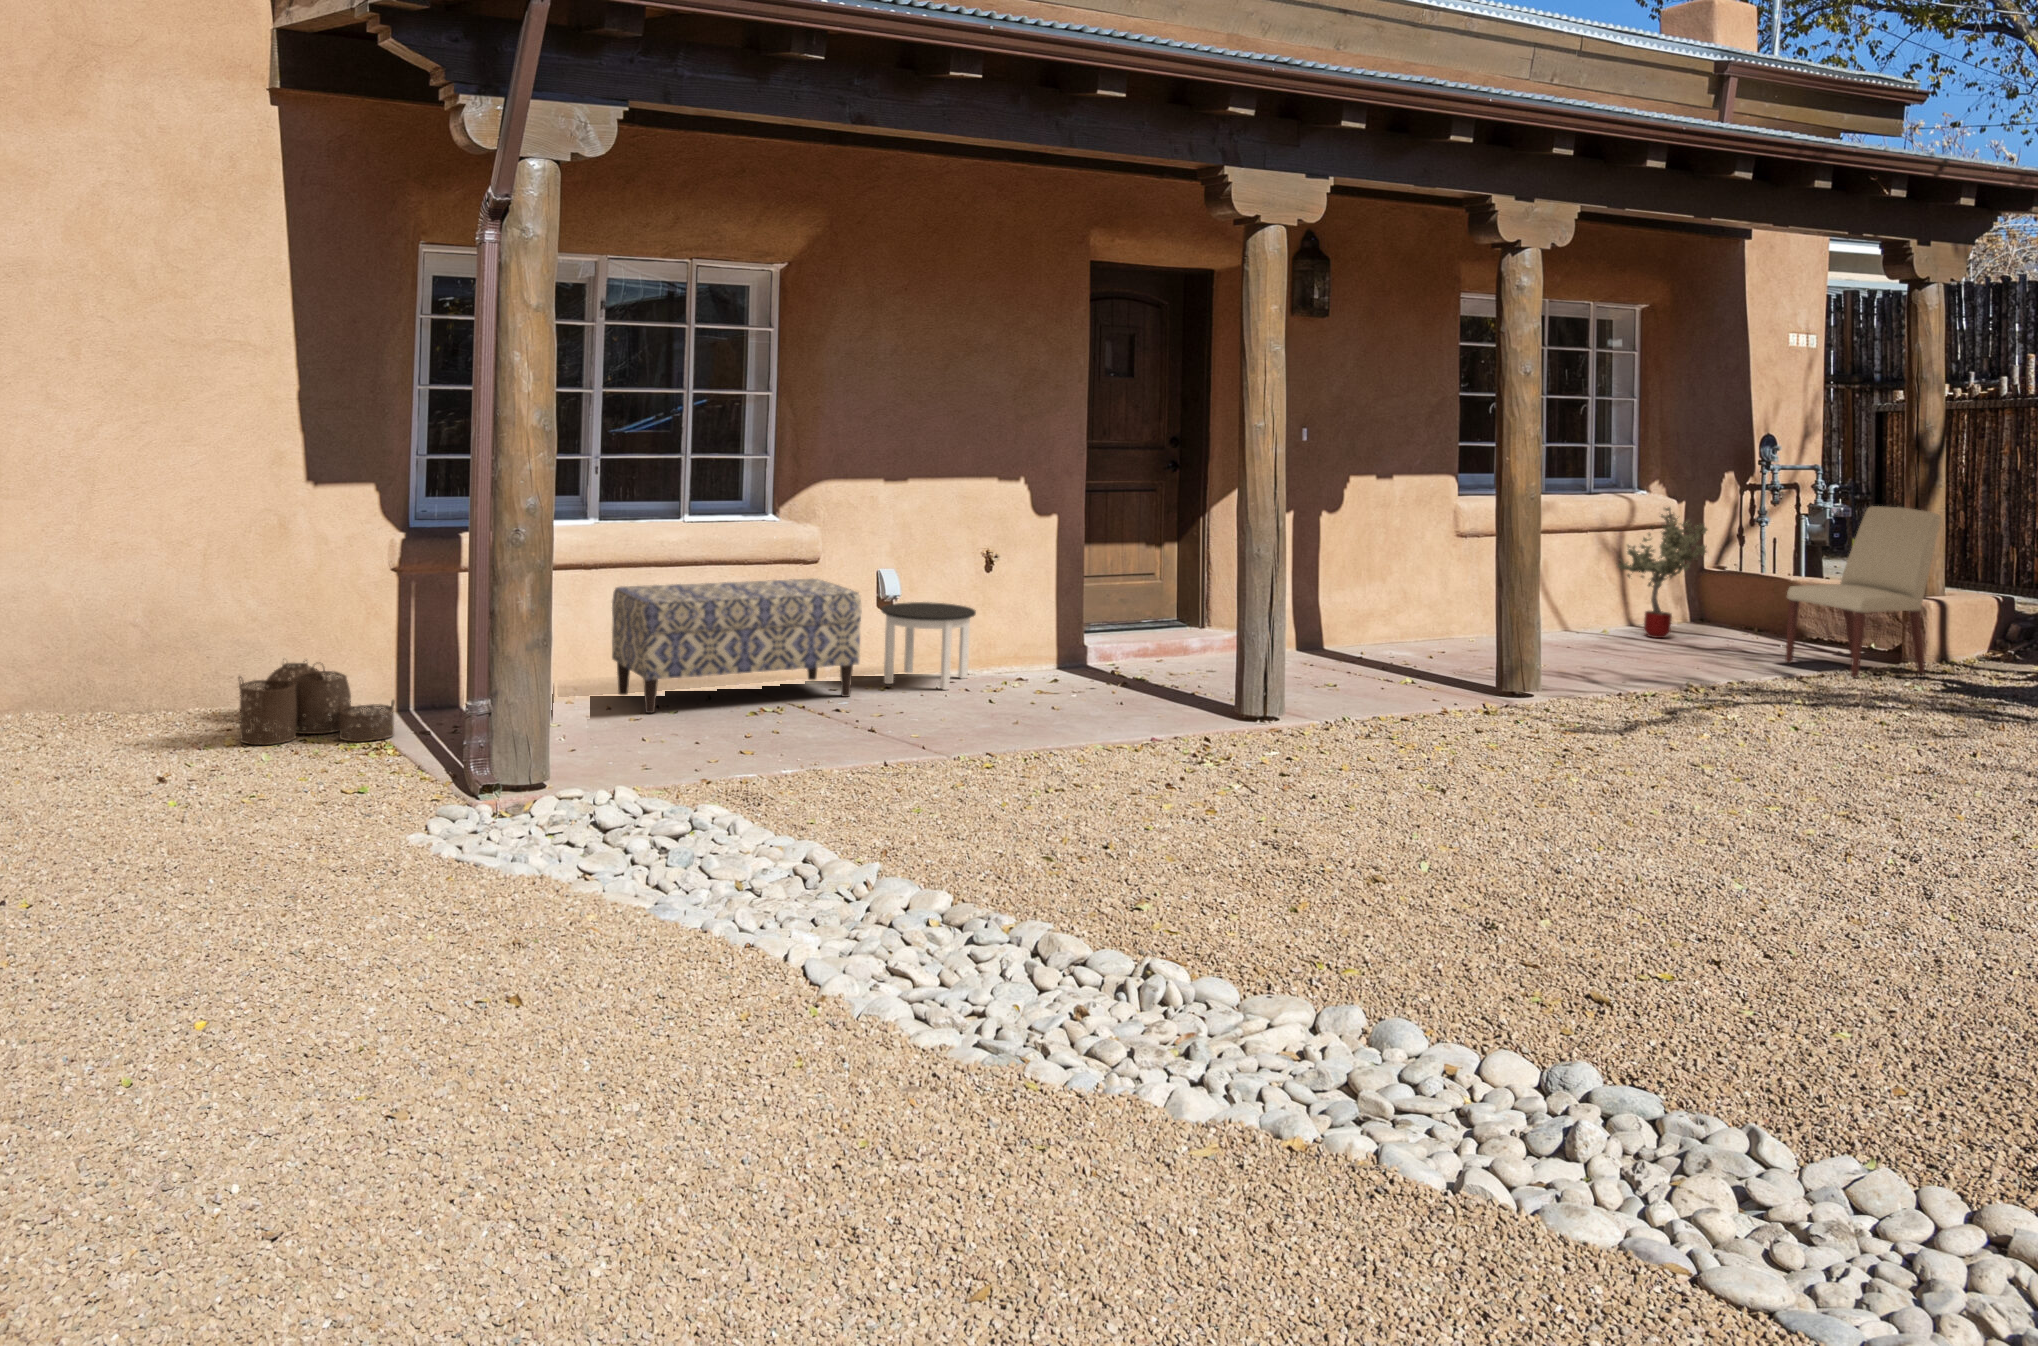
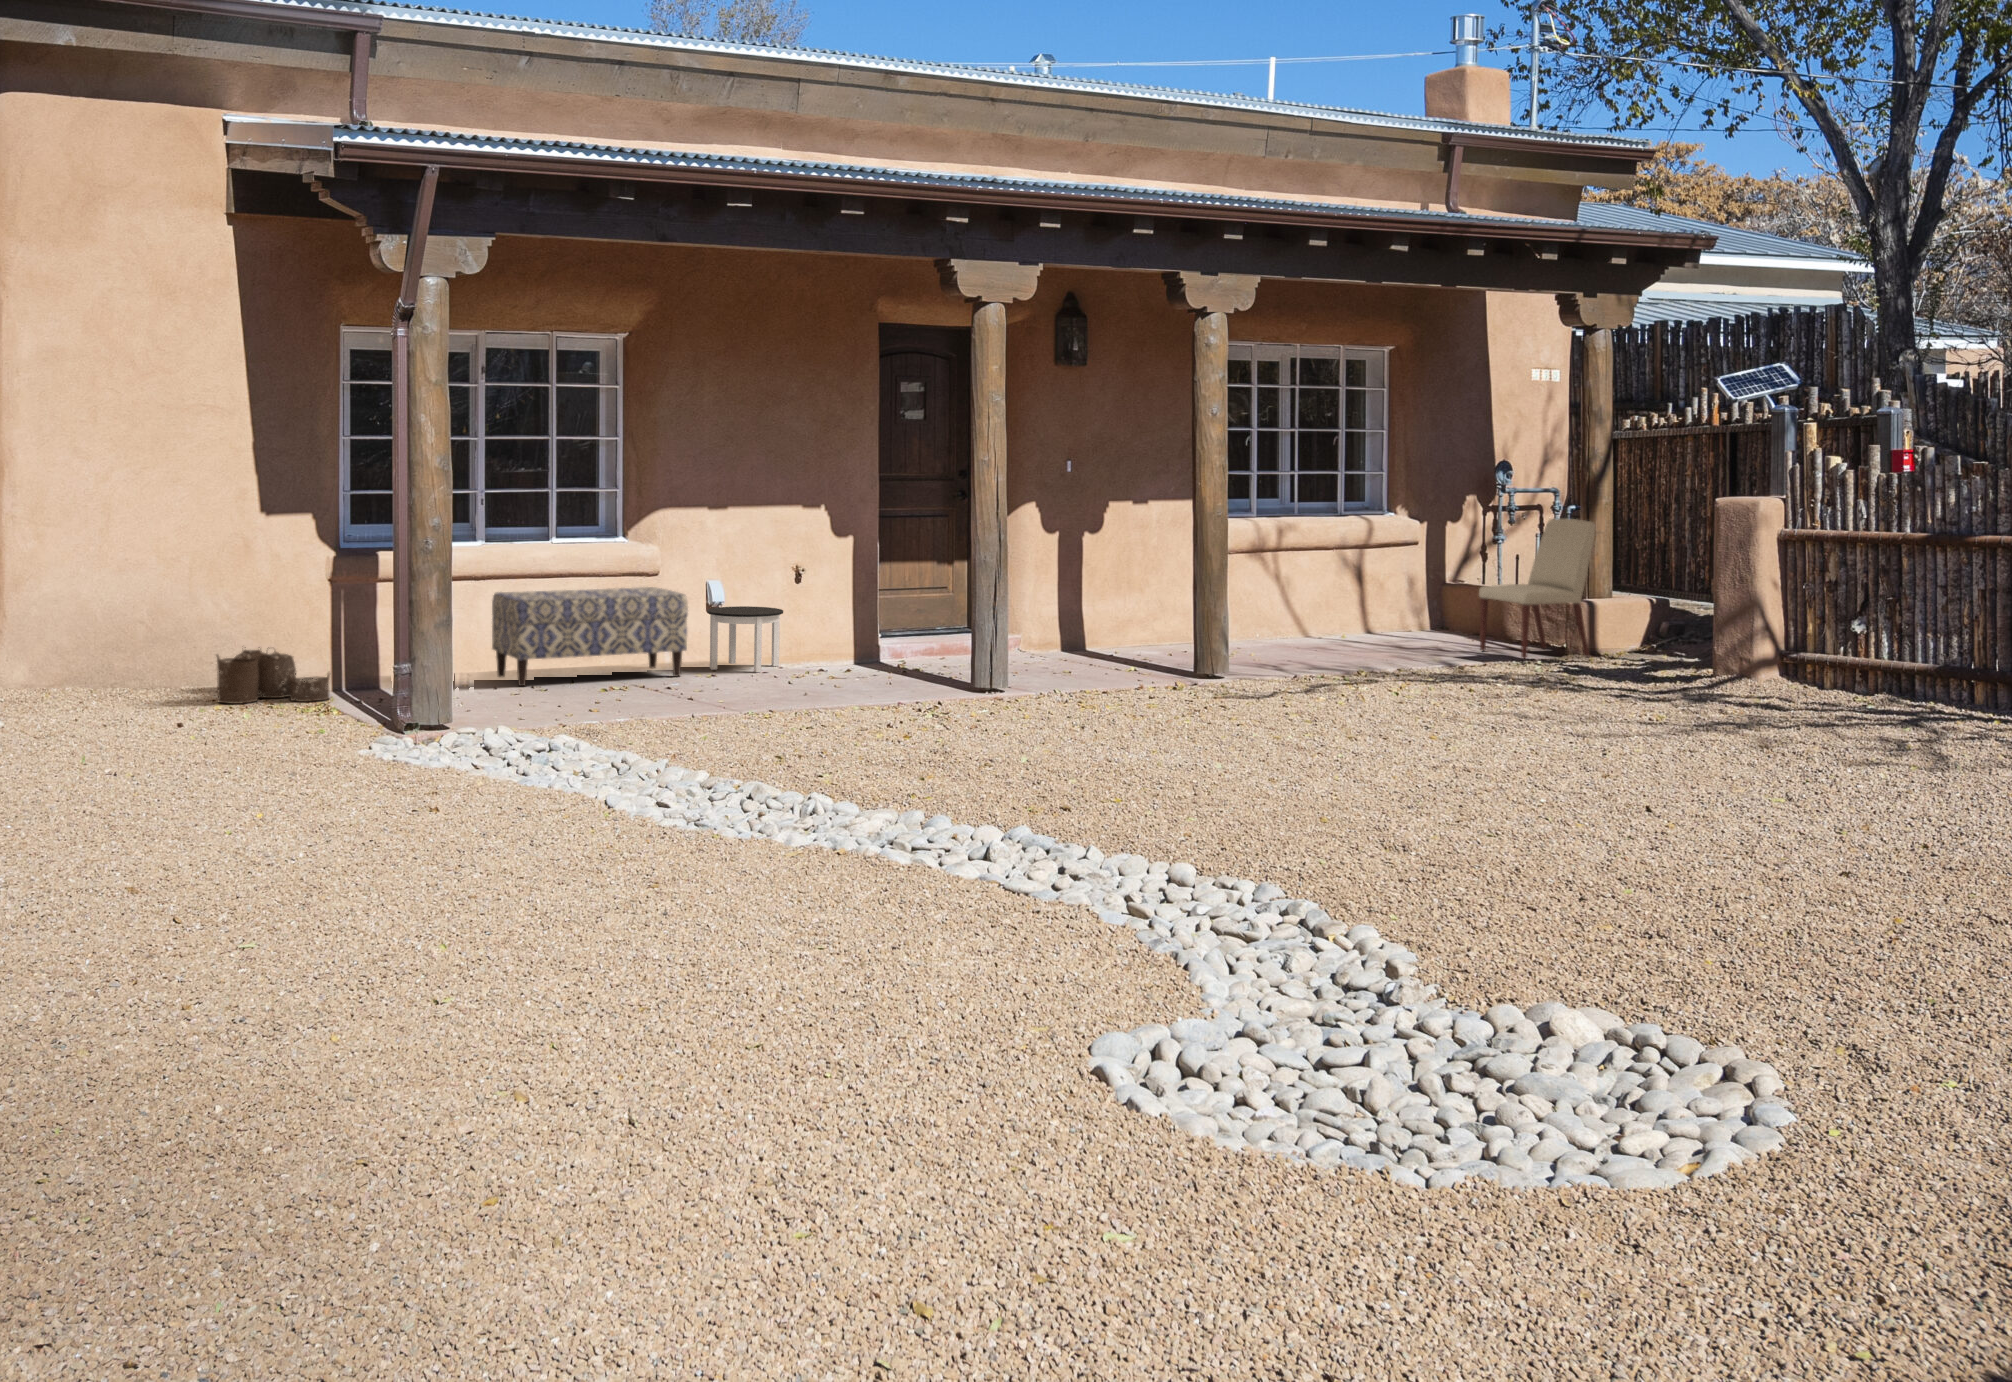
potted tree: present [1618,507,1707,638] -> none [1353,524,1434,637]

